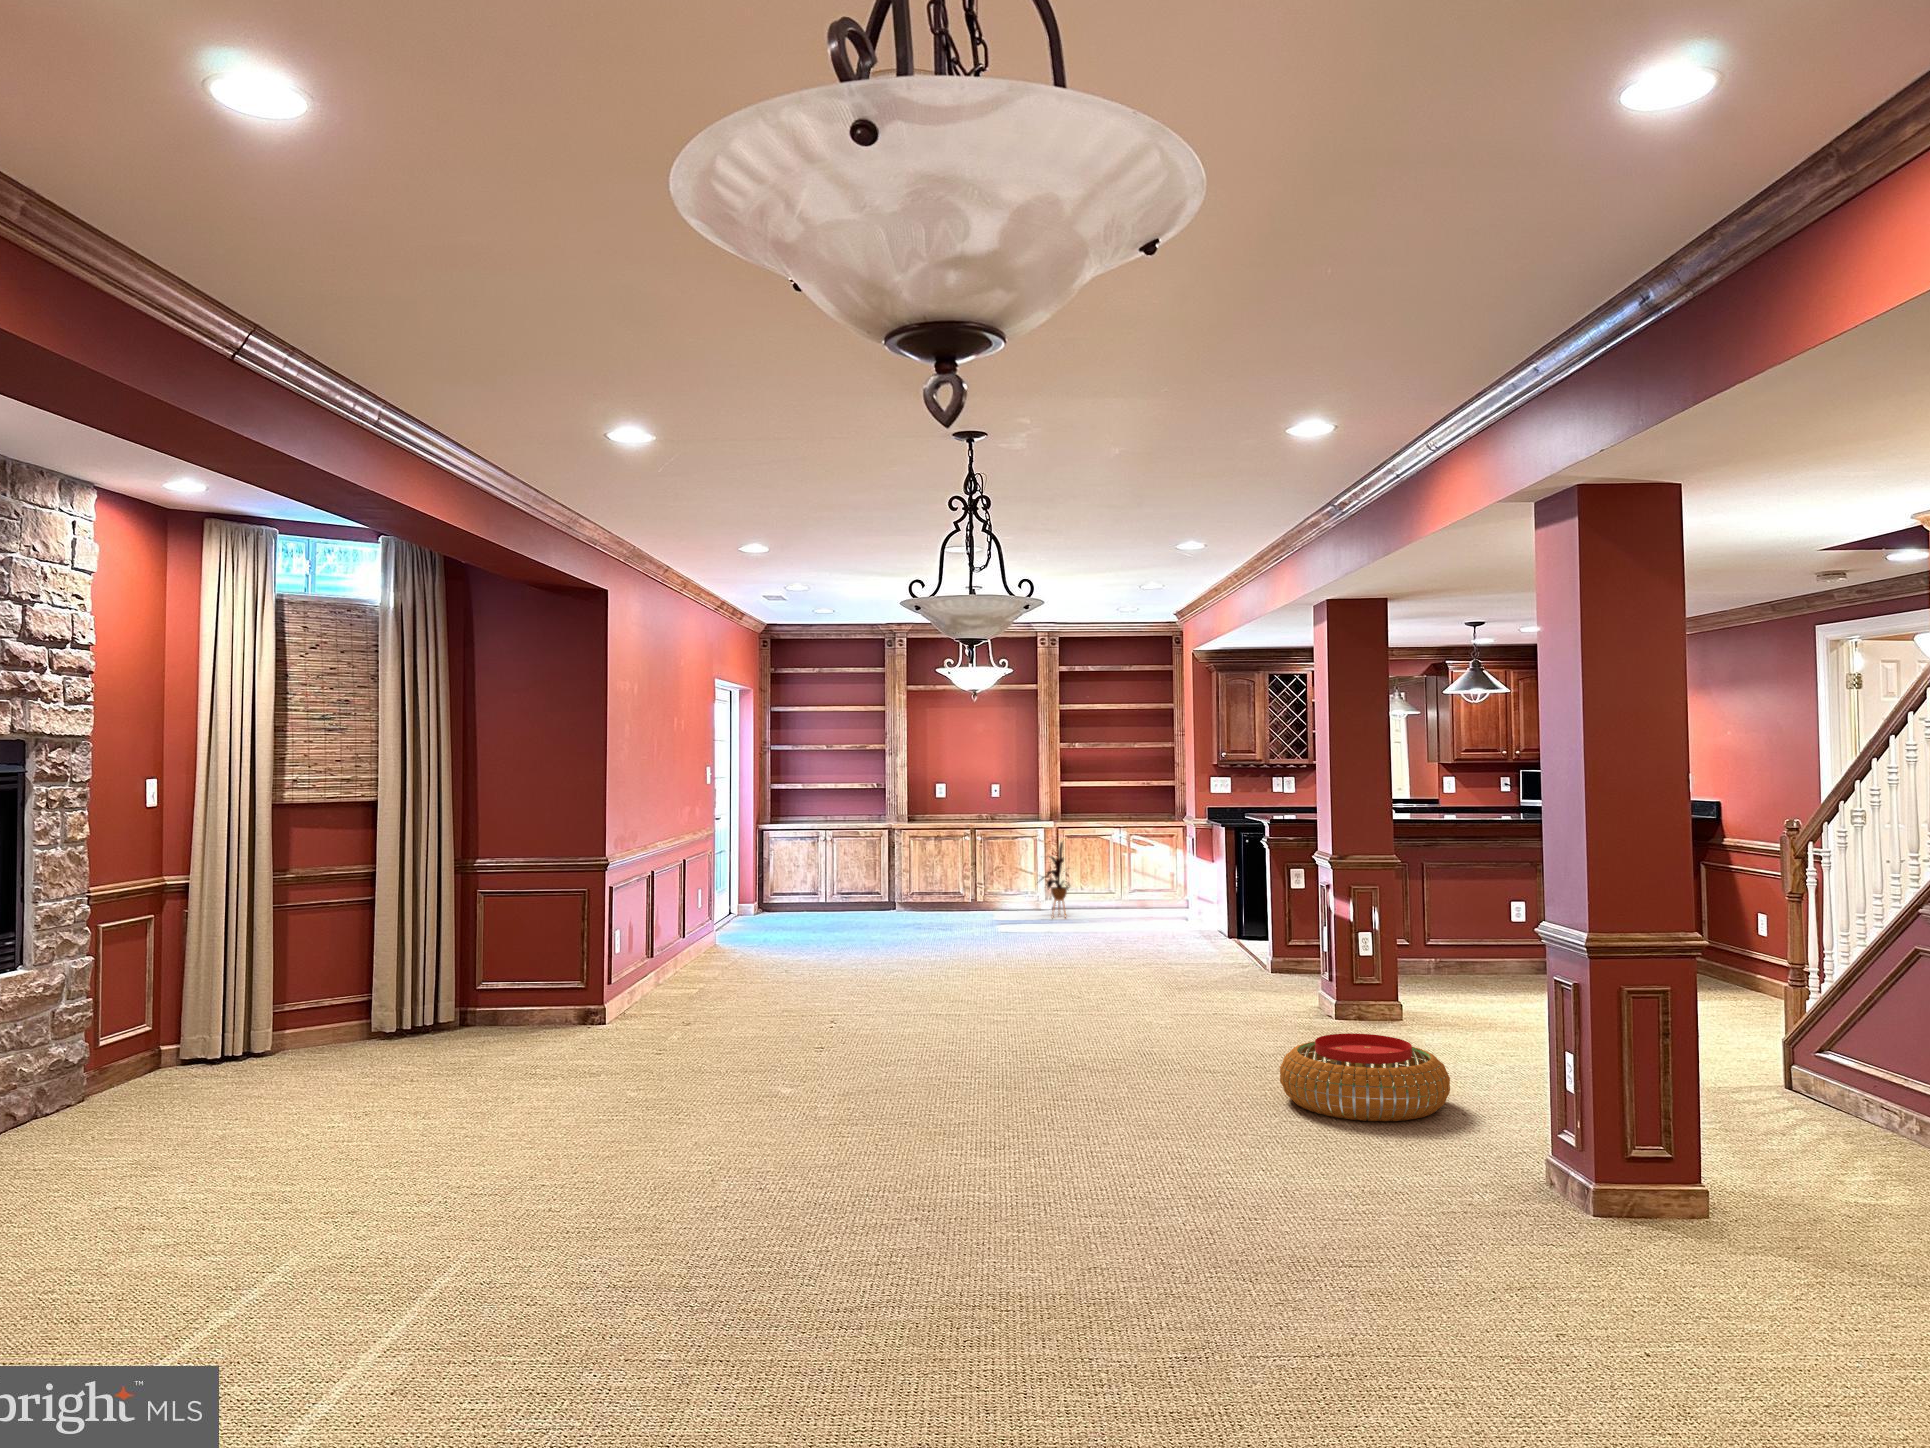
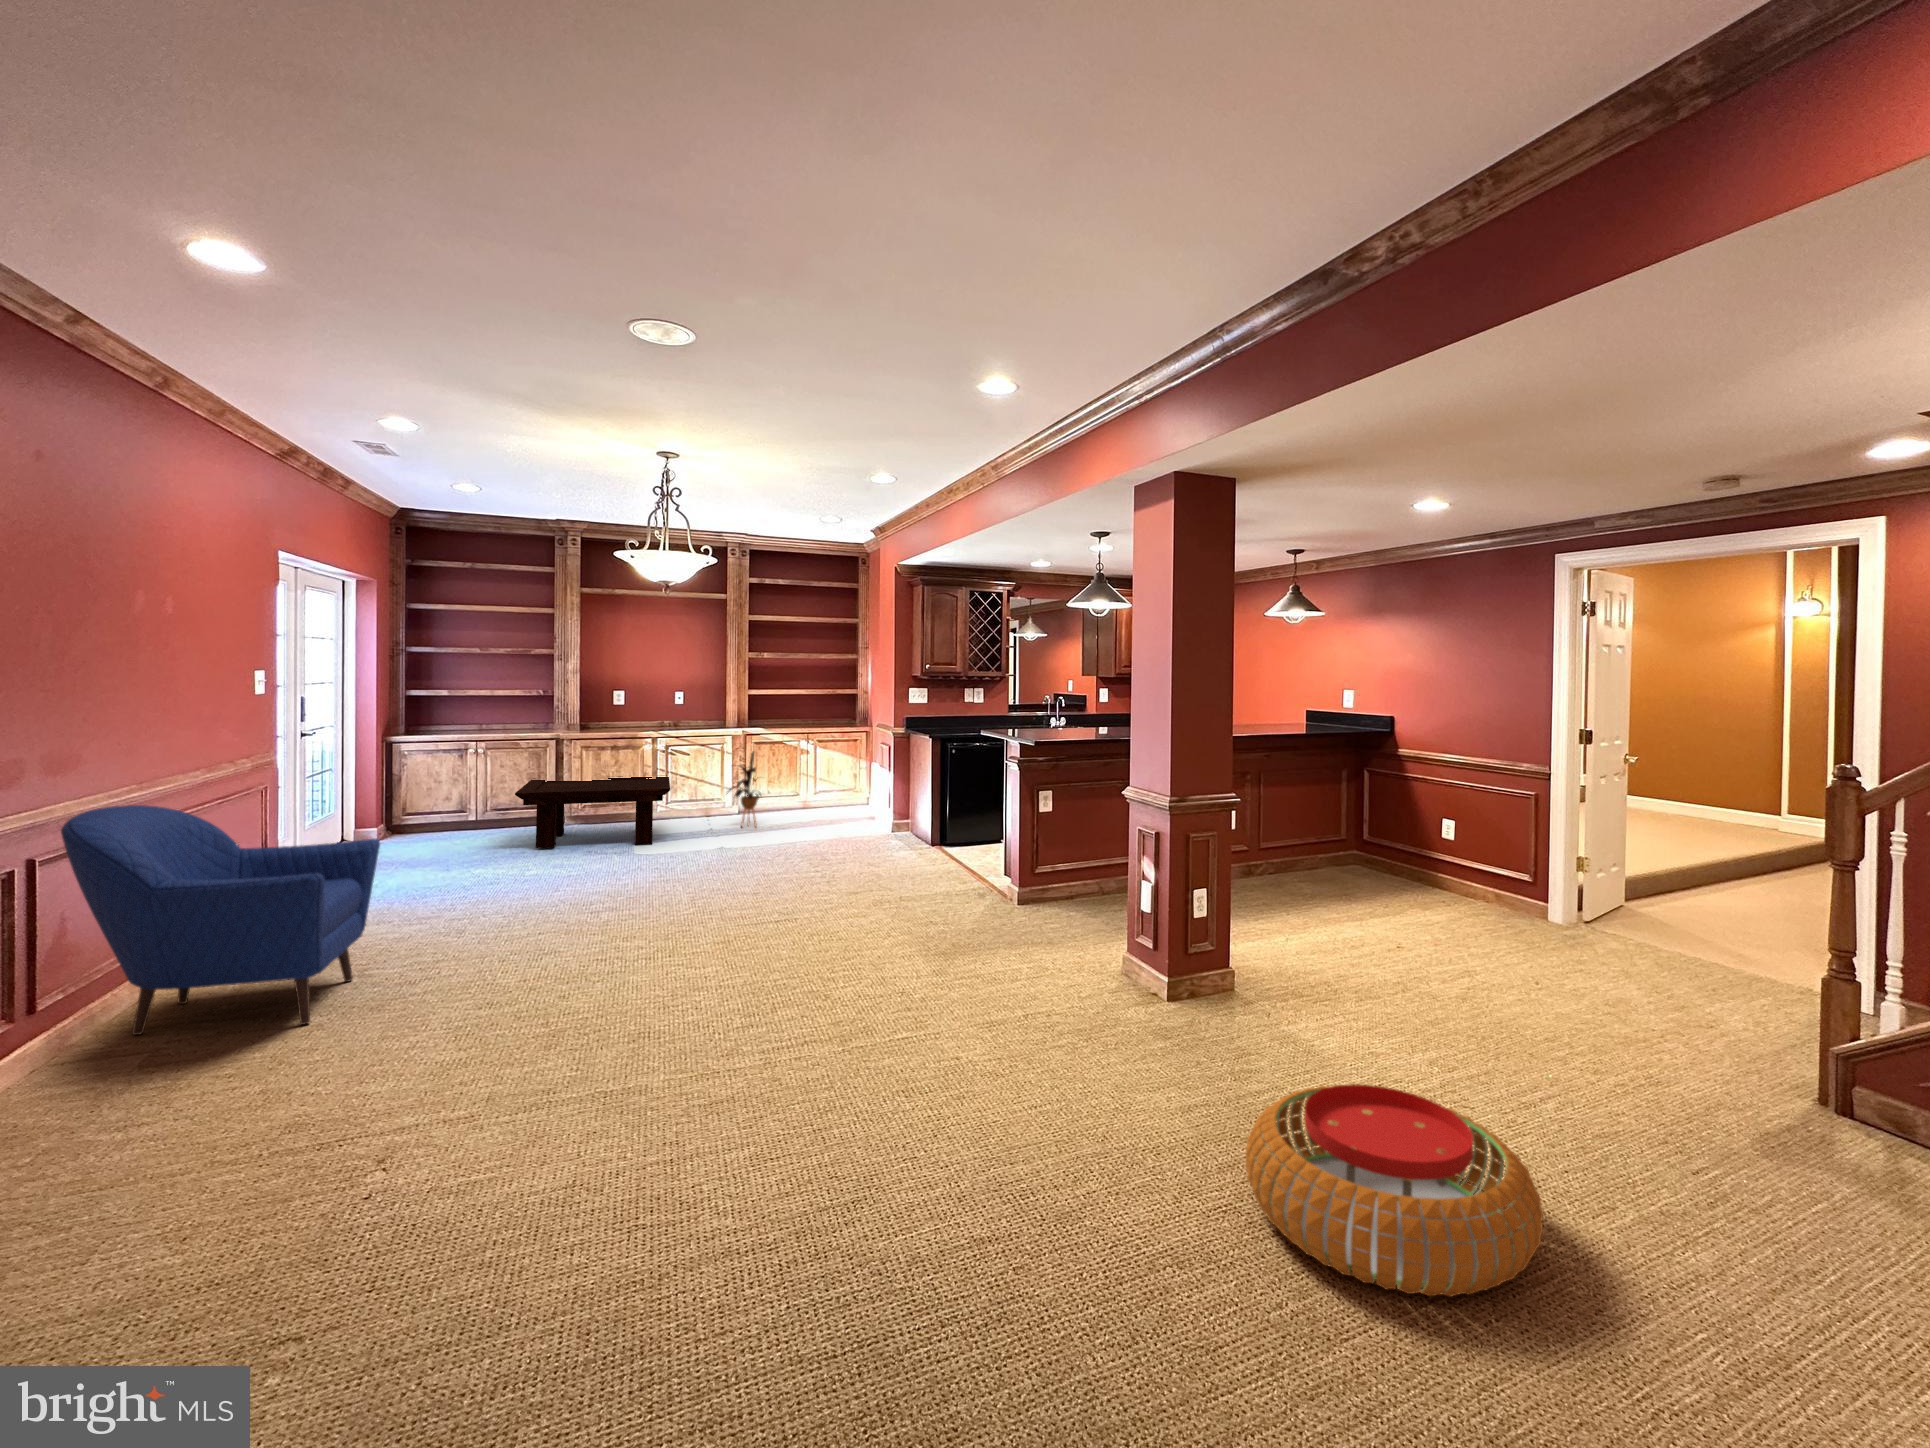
armchair: none [645,861,791,1000] -> present [61,805,380,1035]
coffee table: none [859,865,986,927] -> present [515,775,670,848]

